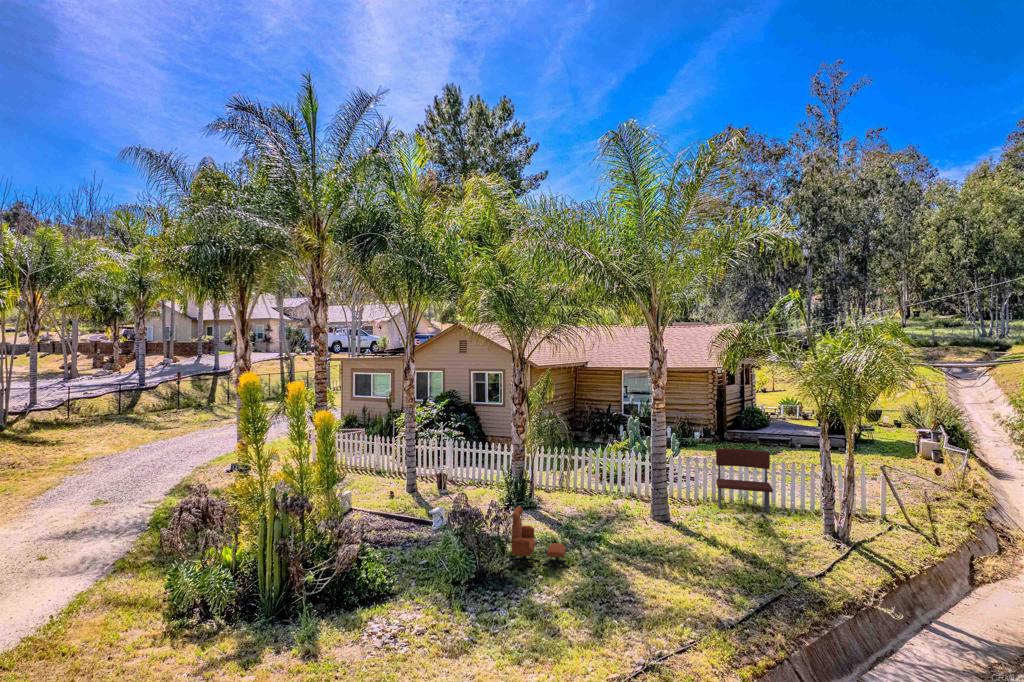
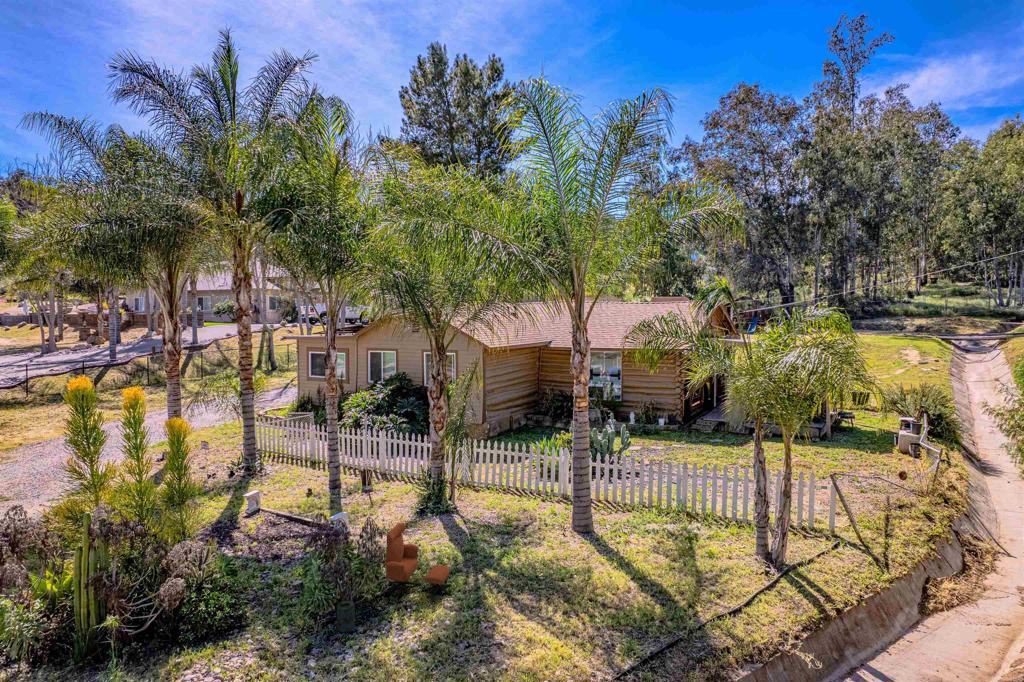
bench: present [716,448,773,513] -> none [651,449,712,523]
watering can: none [481,561,500,595] -> present [337,591,355,632]

